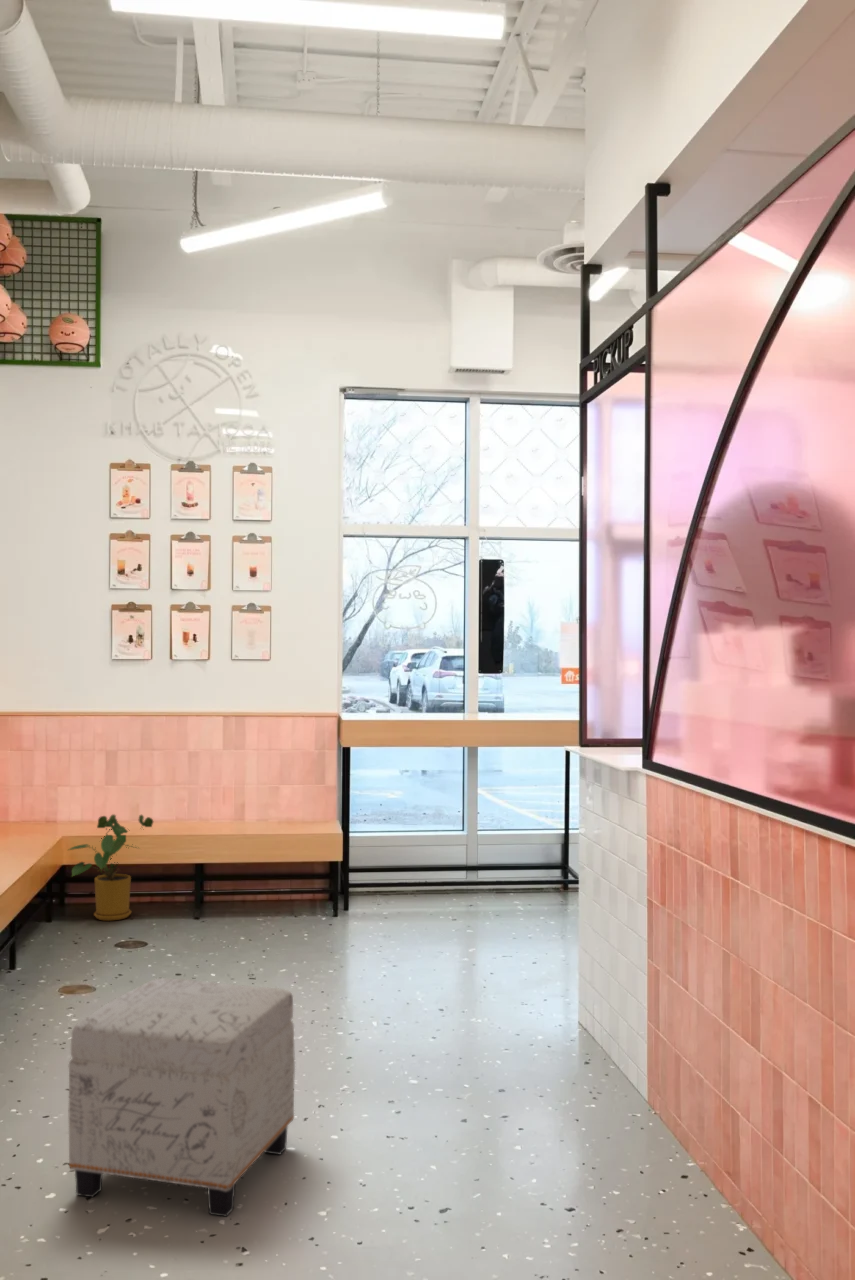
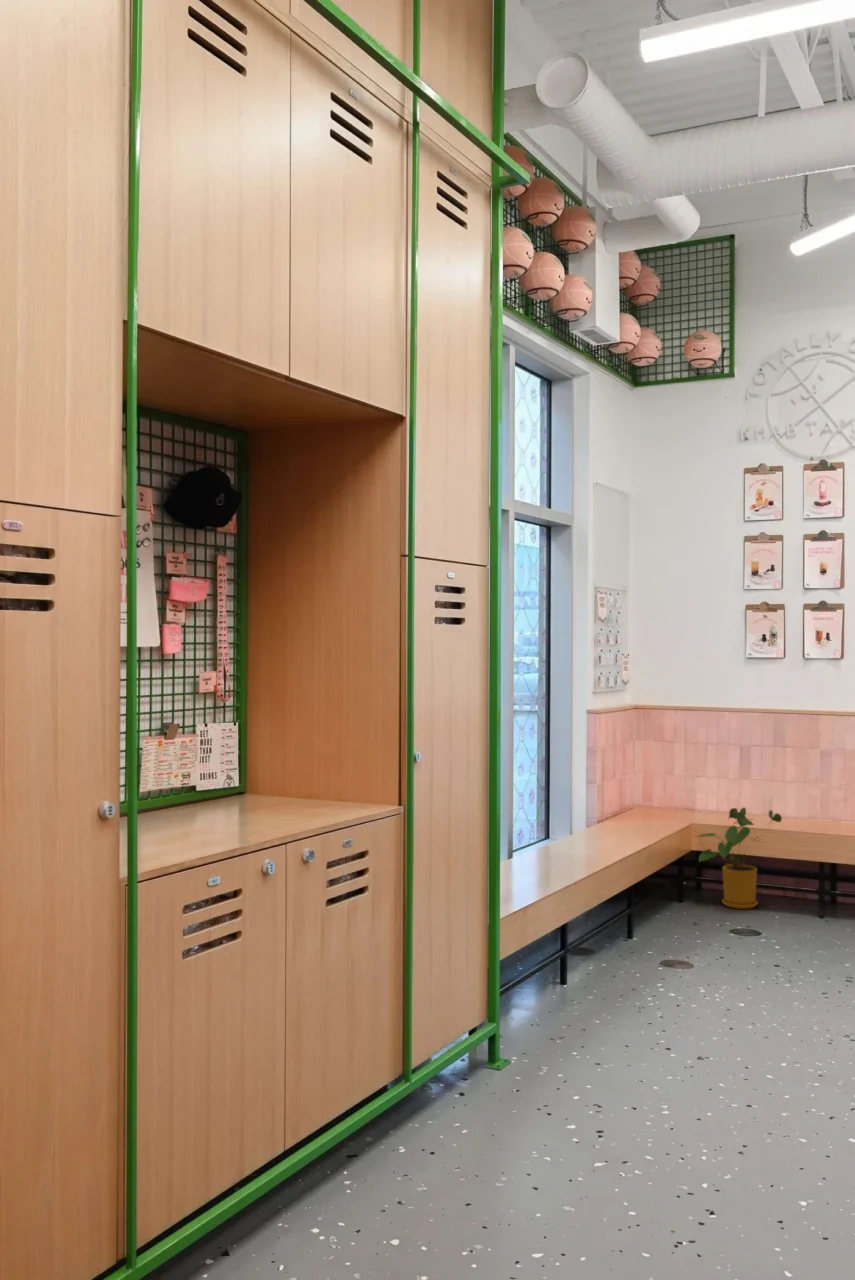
ottoman: present [68,978,295,1216] -> none [587,957,805,1182]

